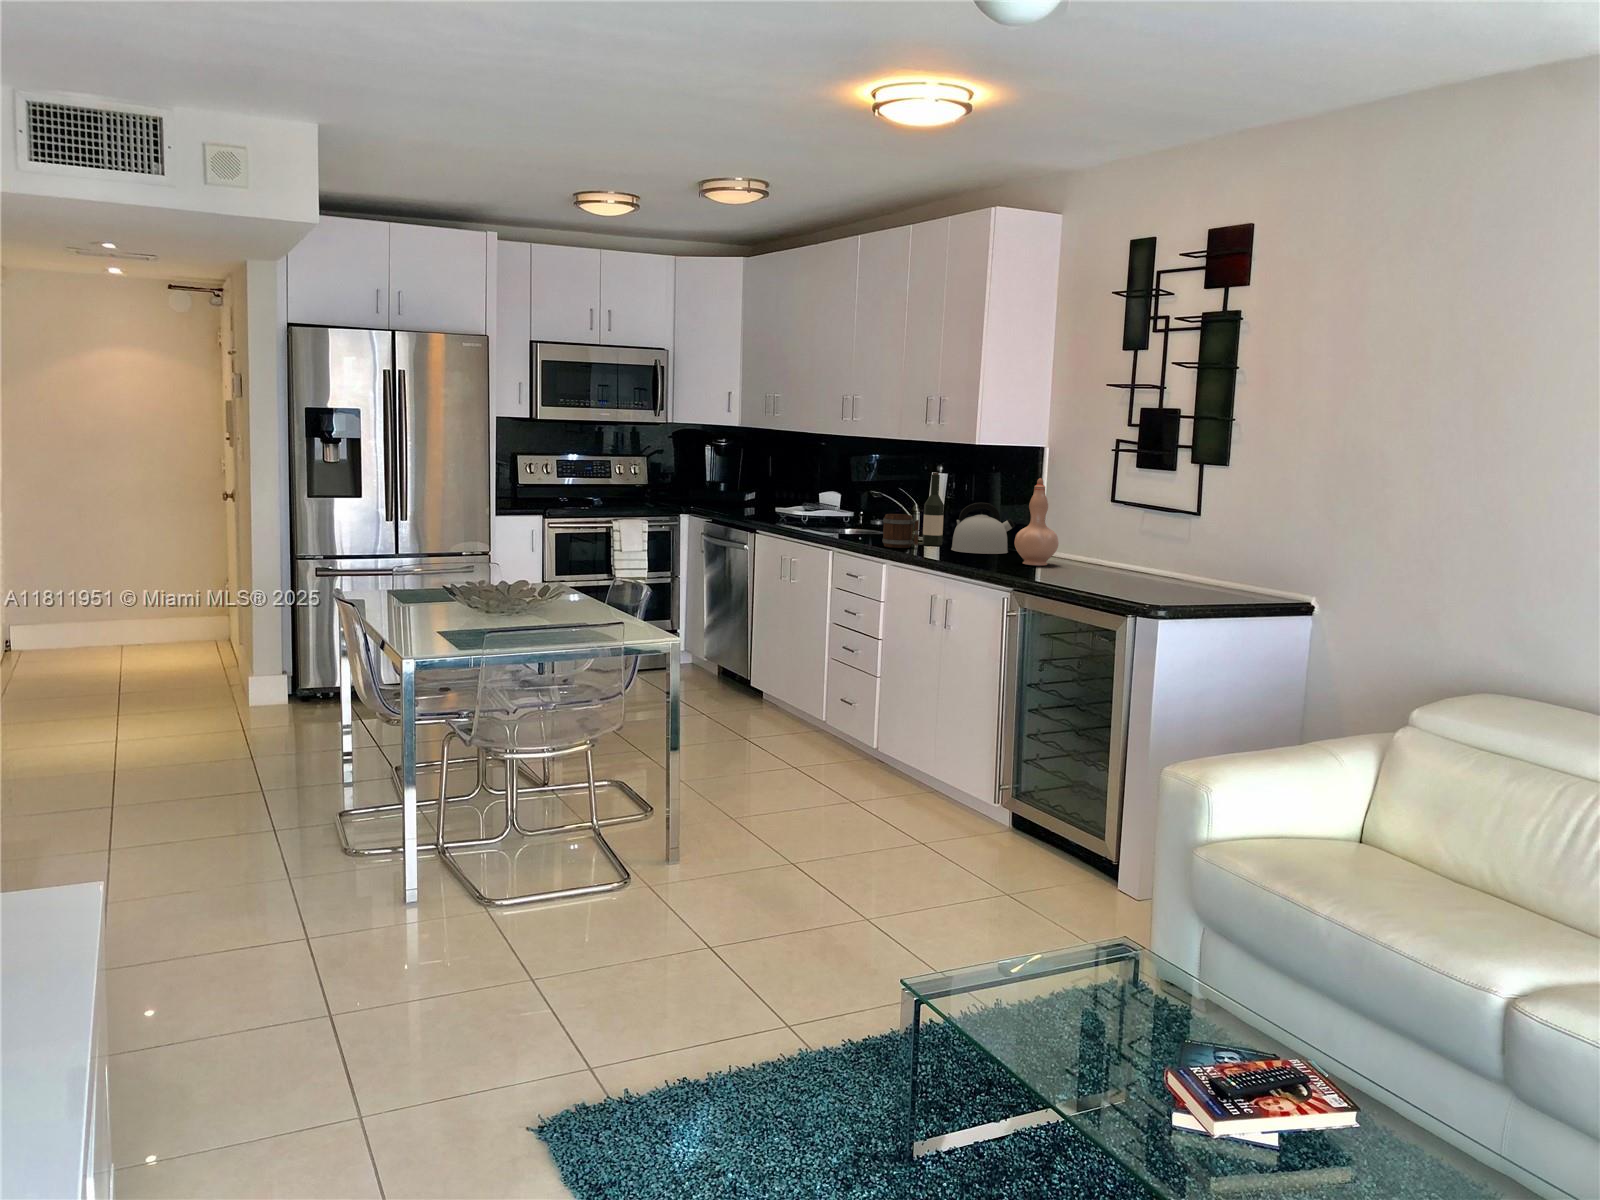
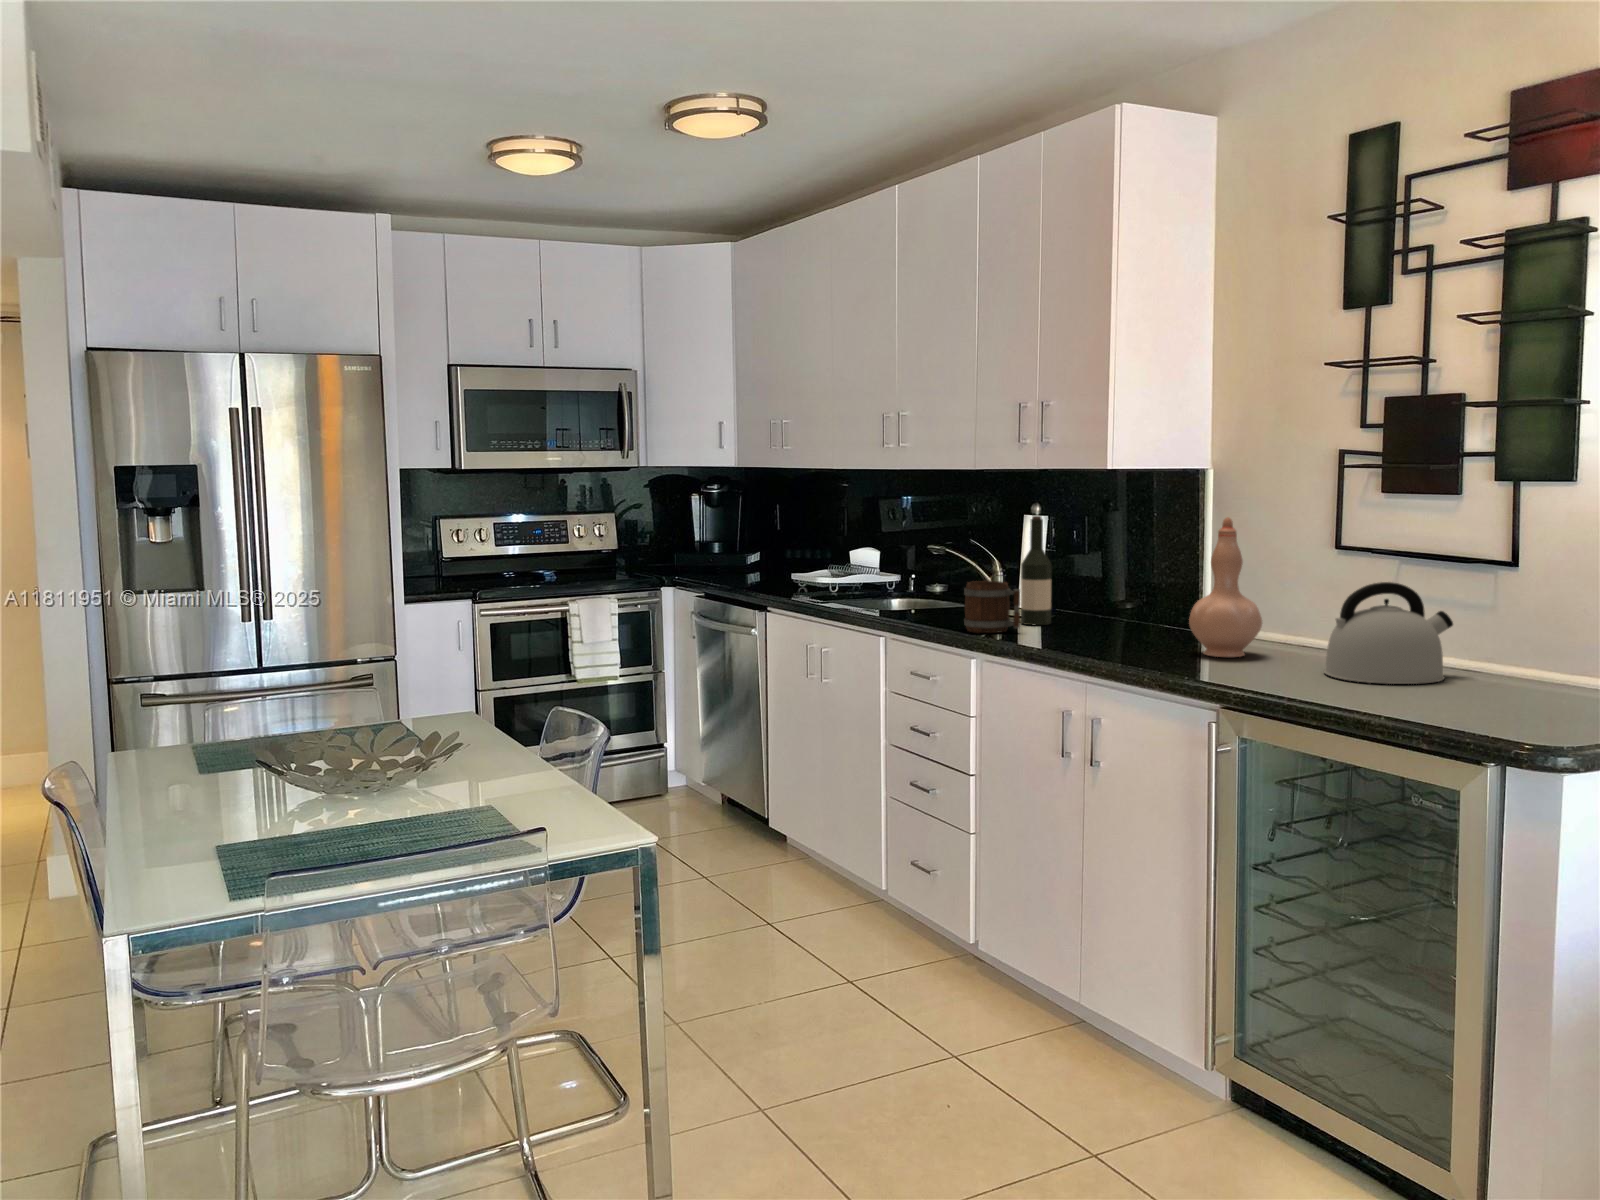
kettle: present [951,503,1015,554] -> present [1324,582,1453,684]

